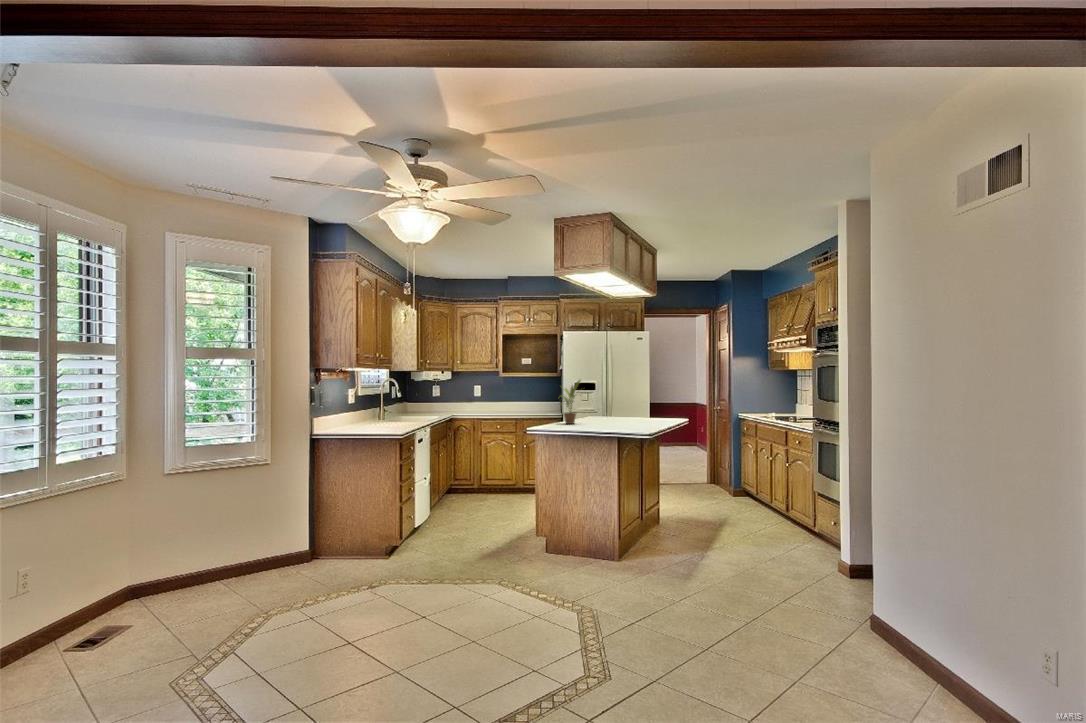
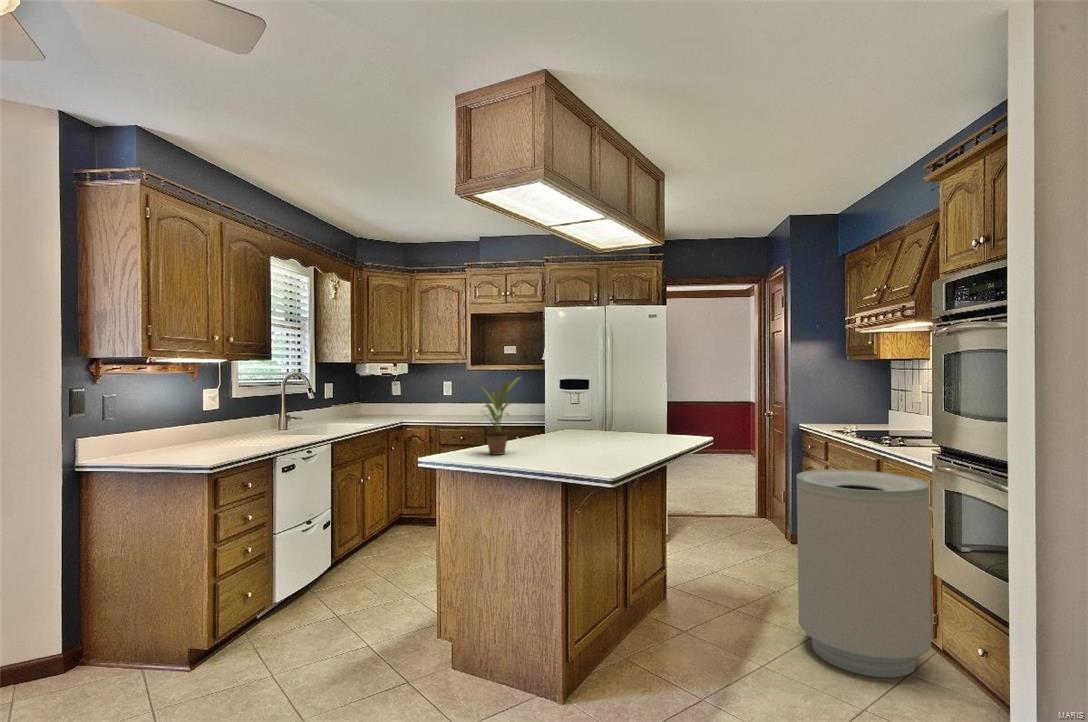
trash can: none [738,435,810,544] -> present [797,469,931,677]

